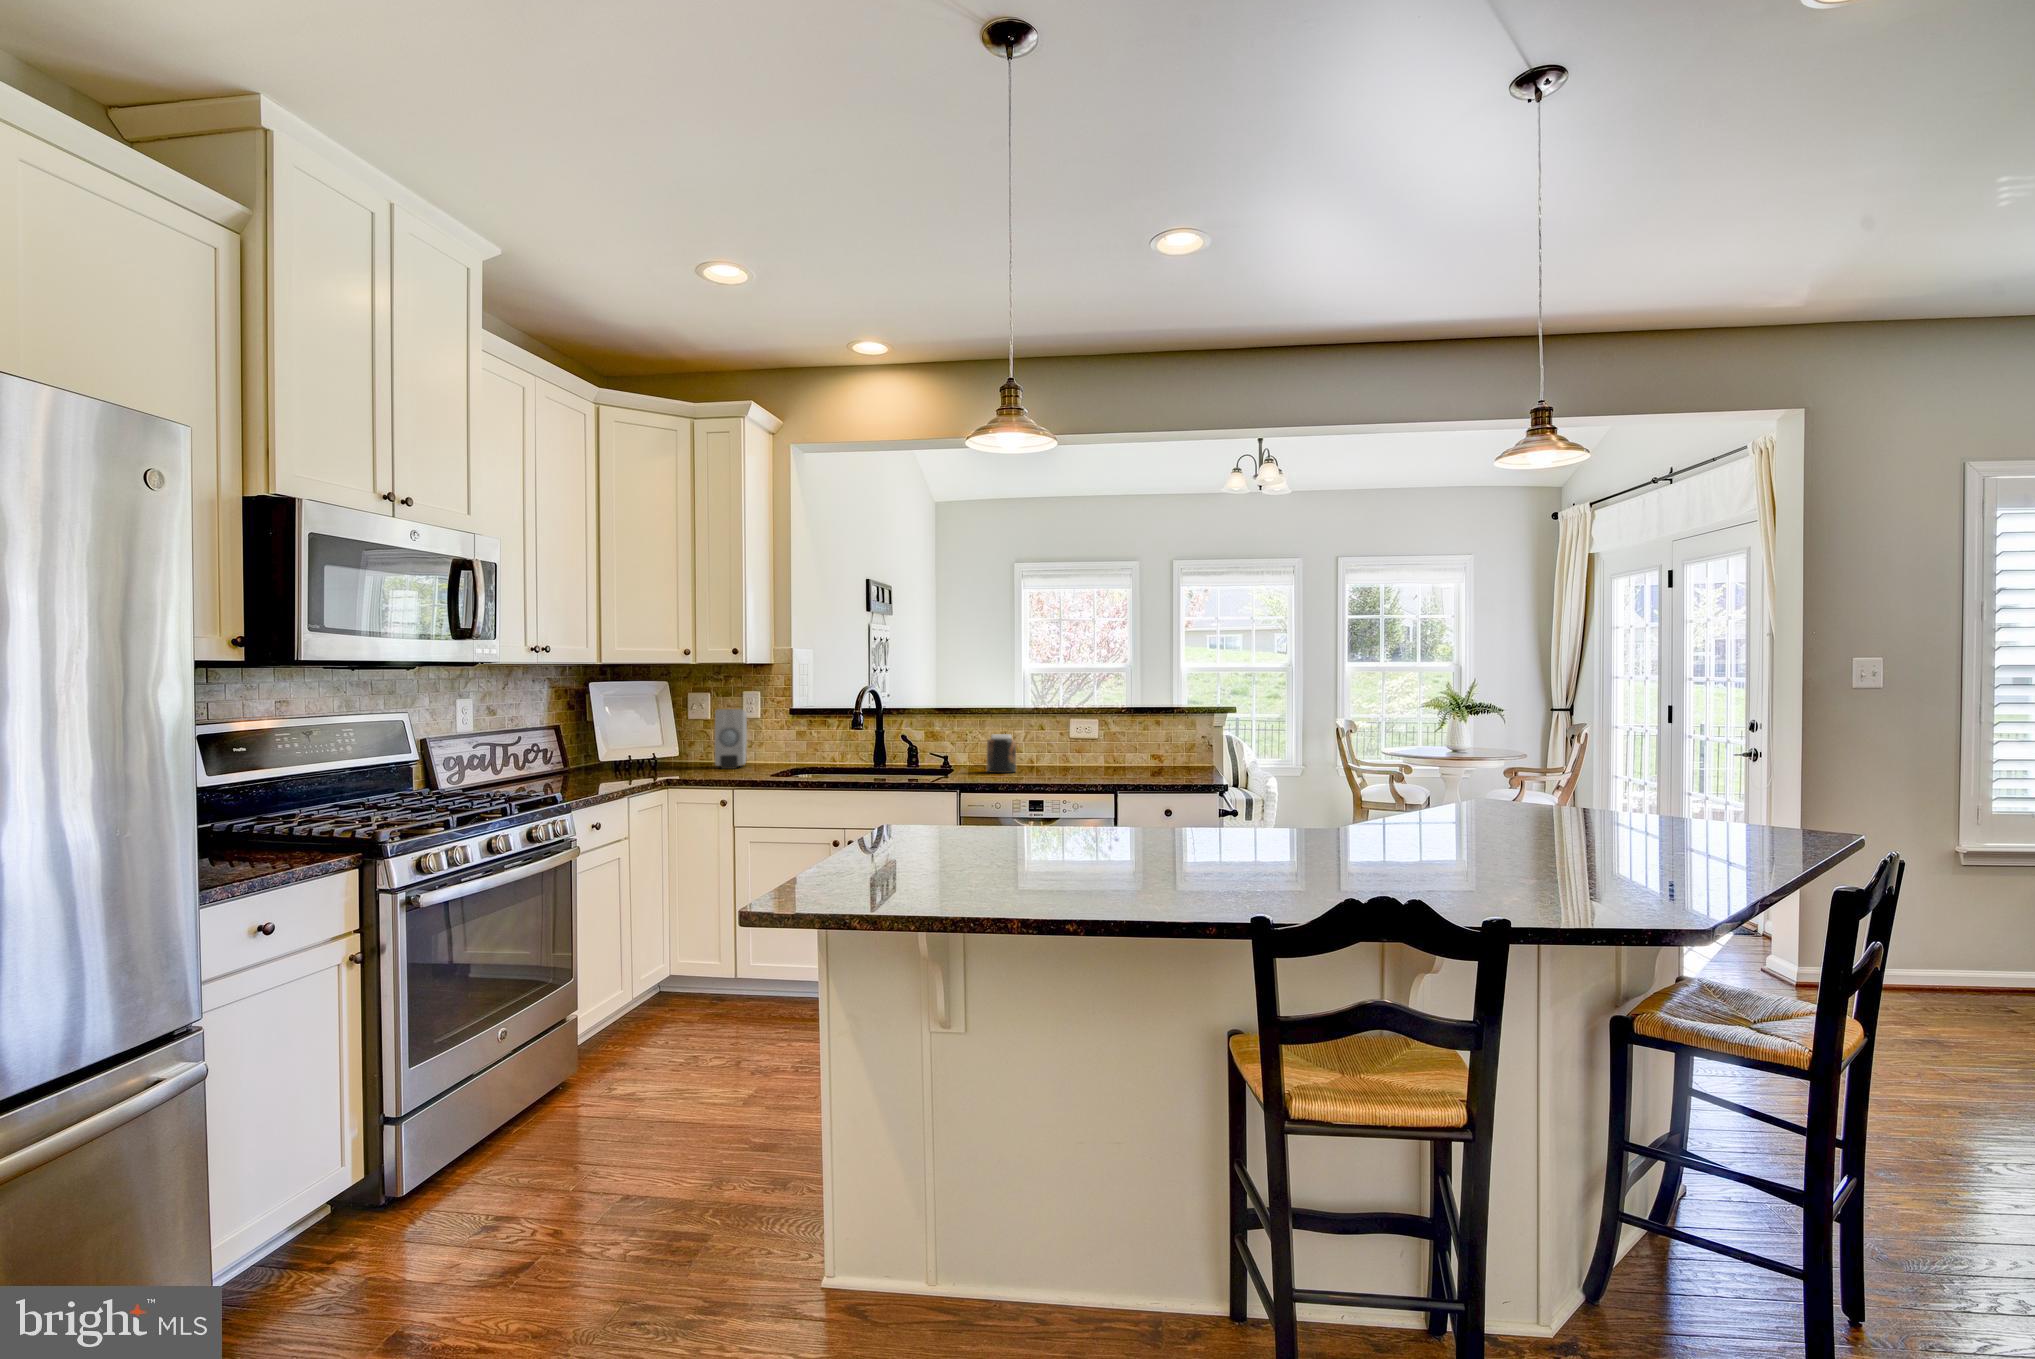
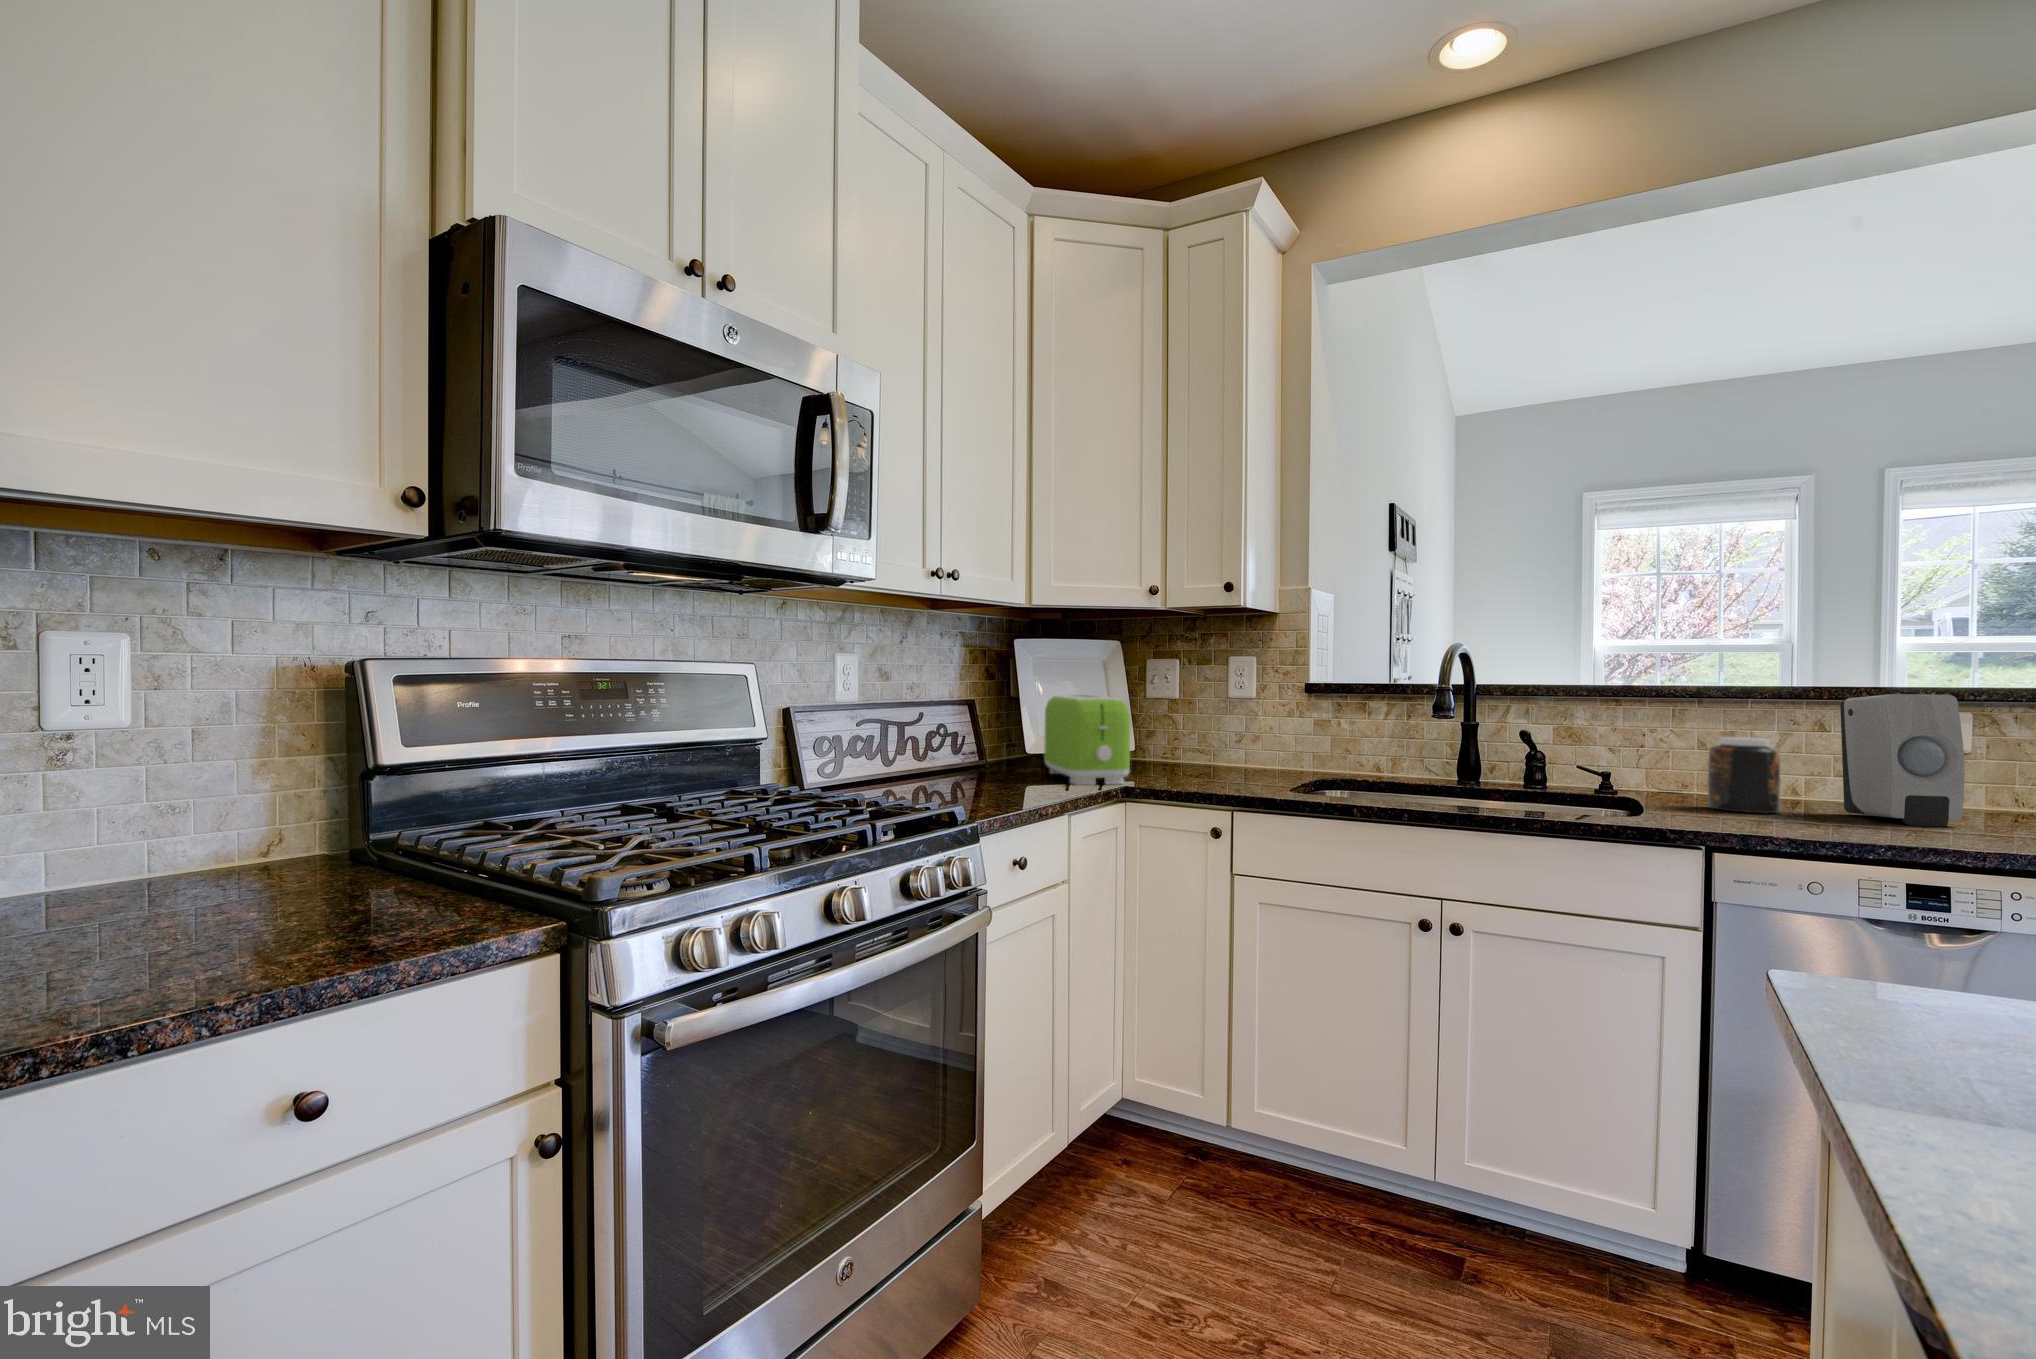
soap dispenser: present [714,709,747,769] -> present [1840,694,1964,827]
toaster: none [612,720,670,779] -> present [1044,695,1130,785]

